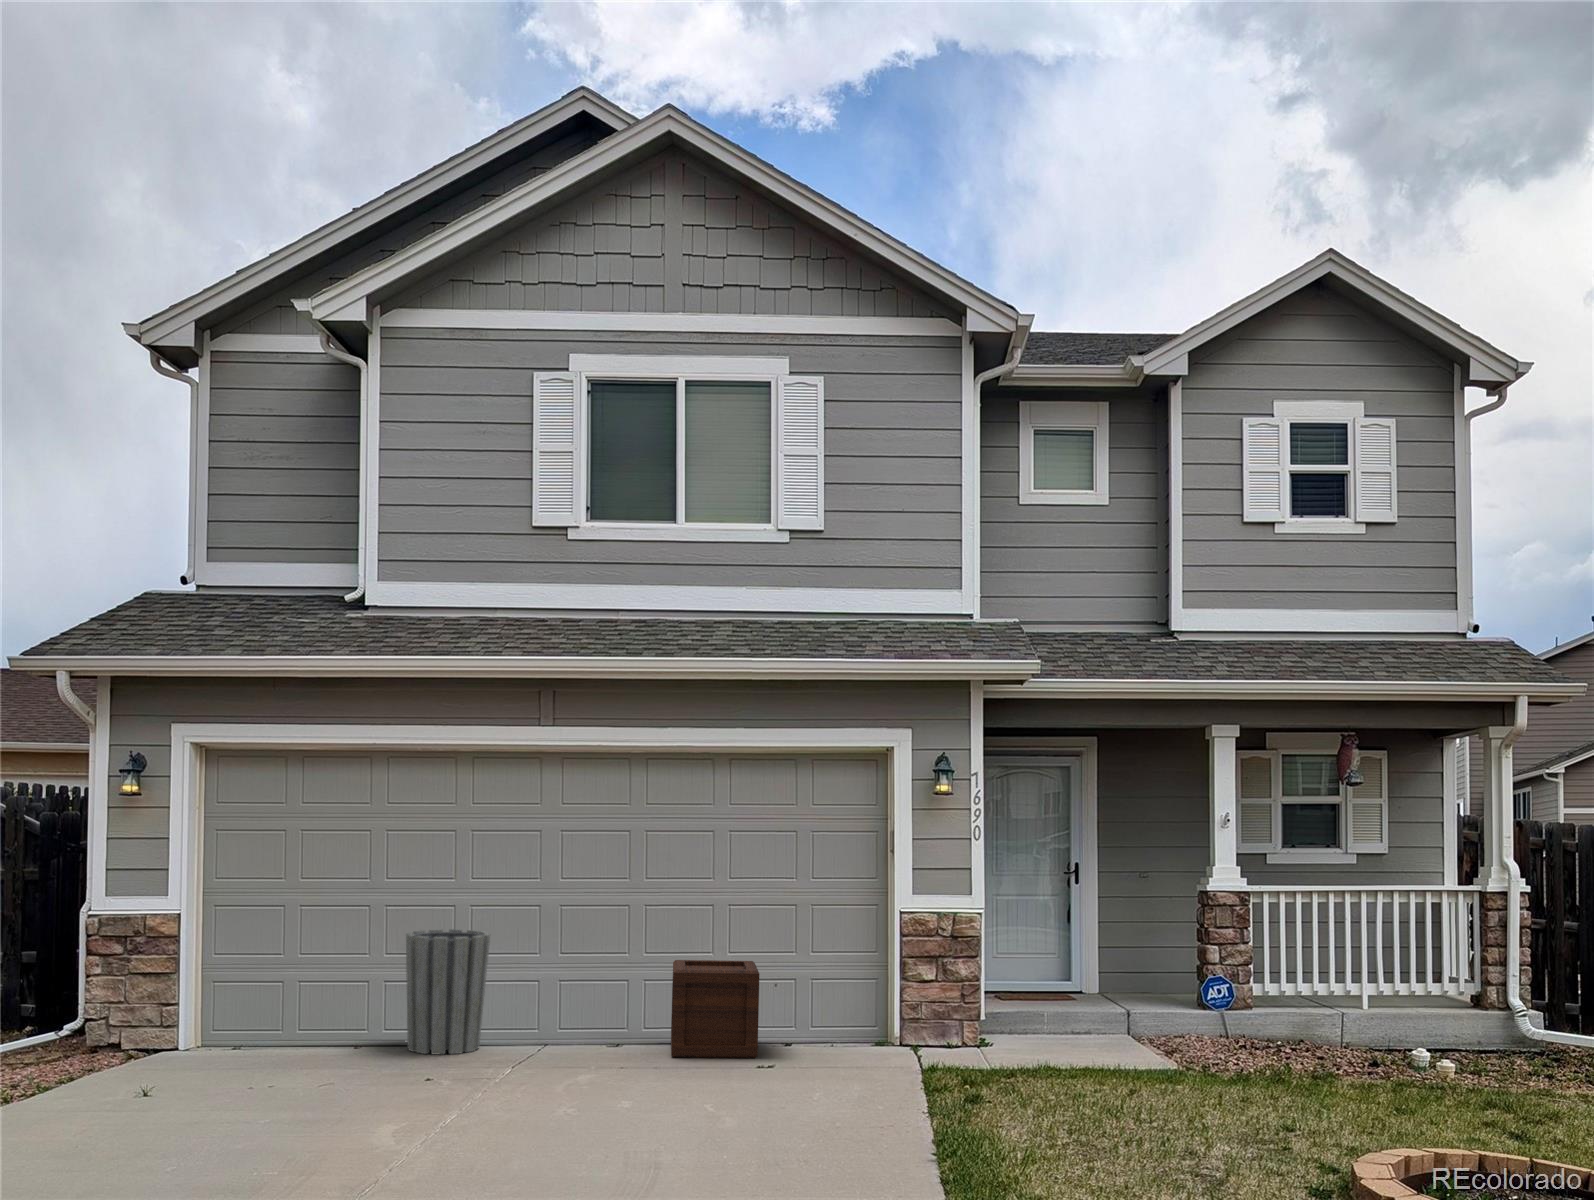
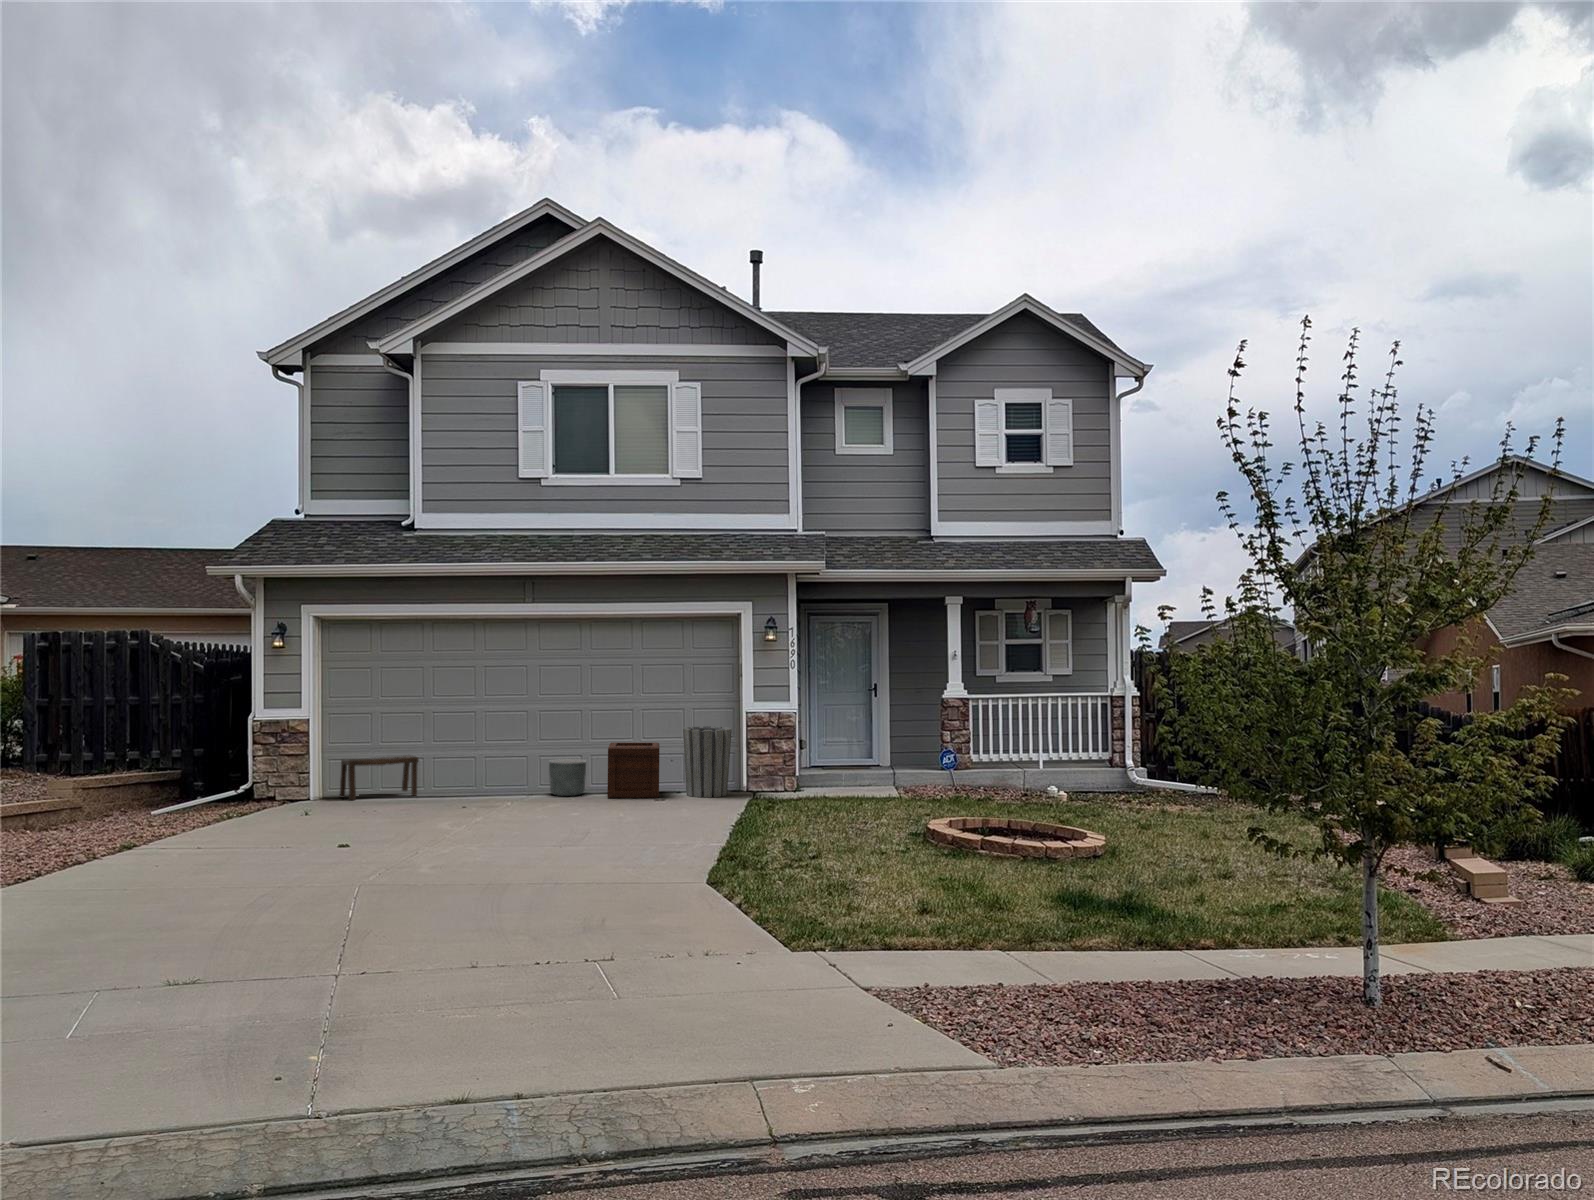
trash can: present [406,929,490,1055] -> present [683,726,732,797]
bench: none [223,976,358,1056] -> present [340,755,419,800]
planter: none [573,987,635,1051] -> present [549,759,586,796]

